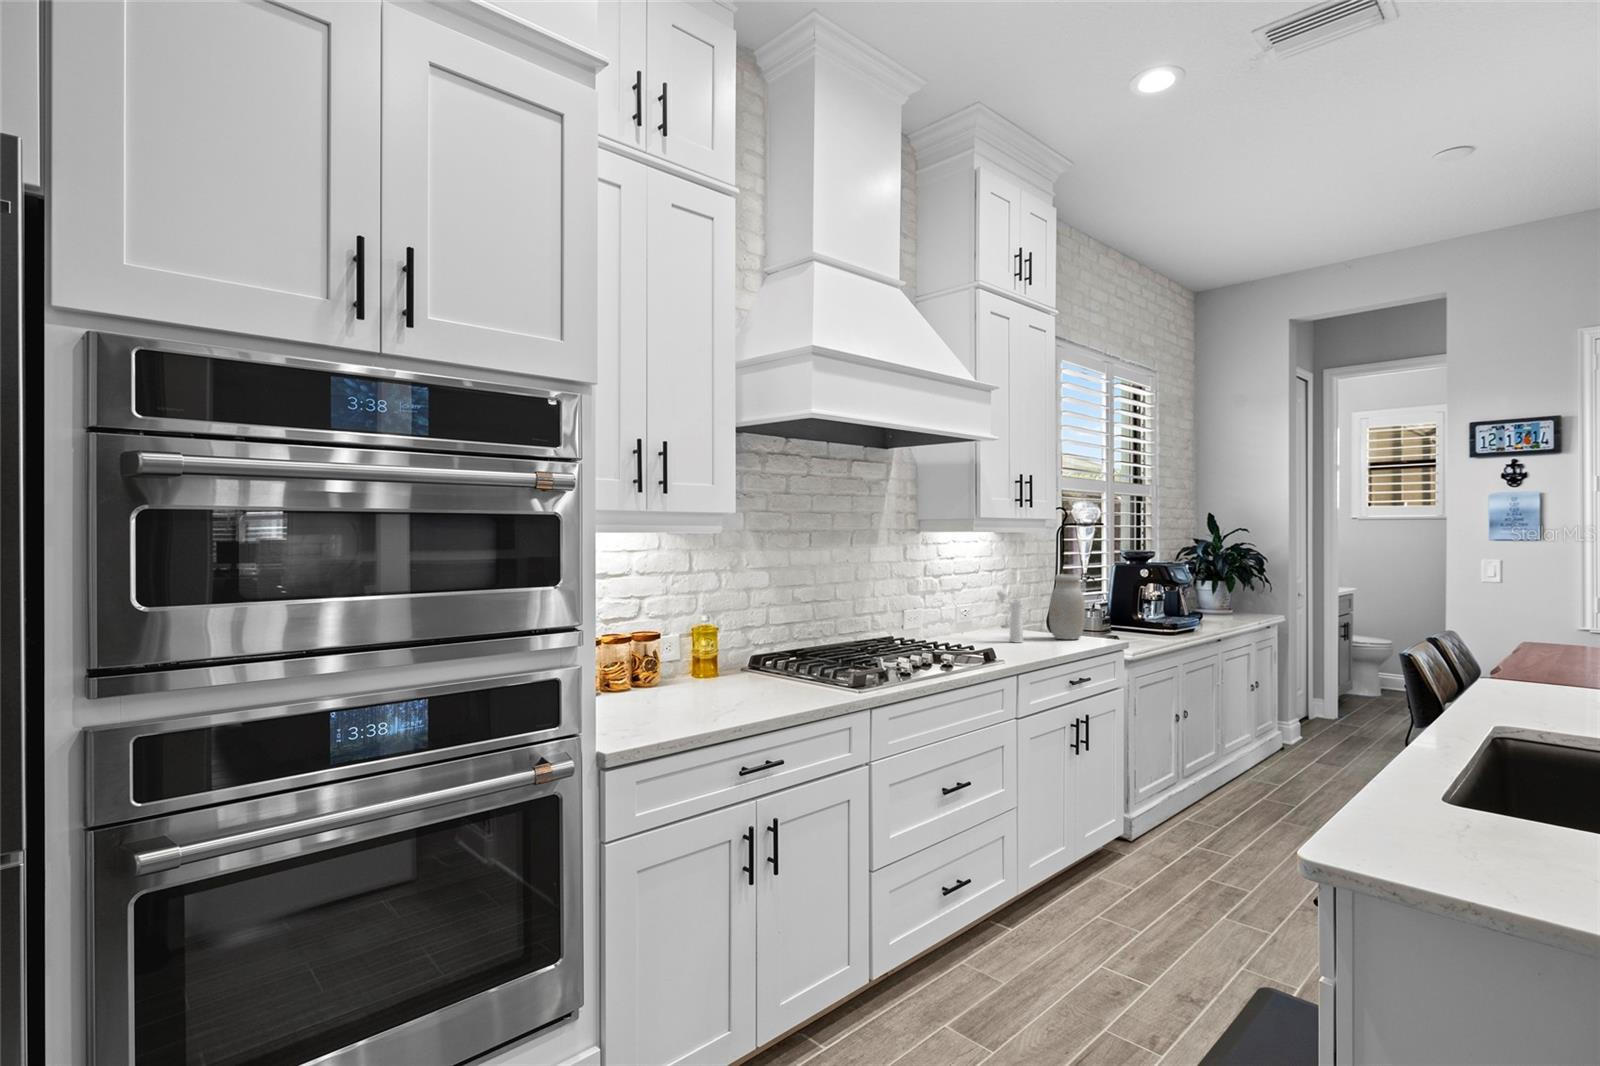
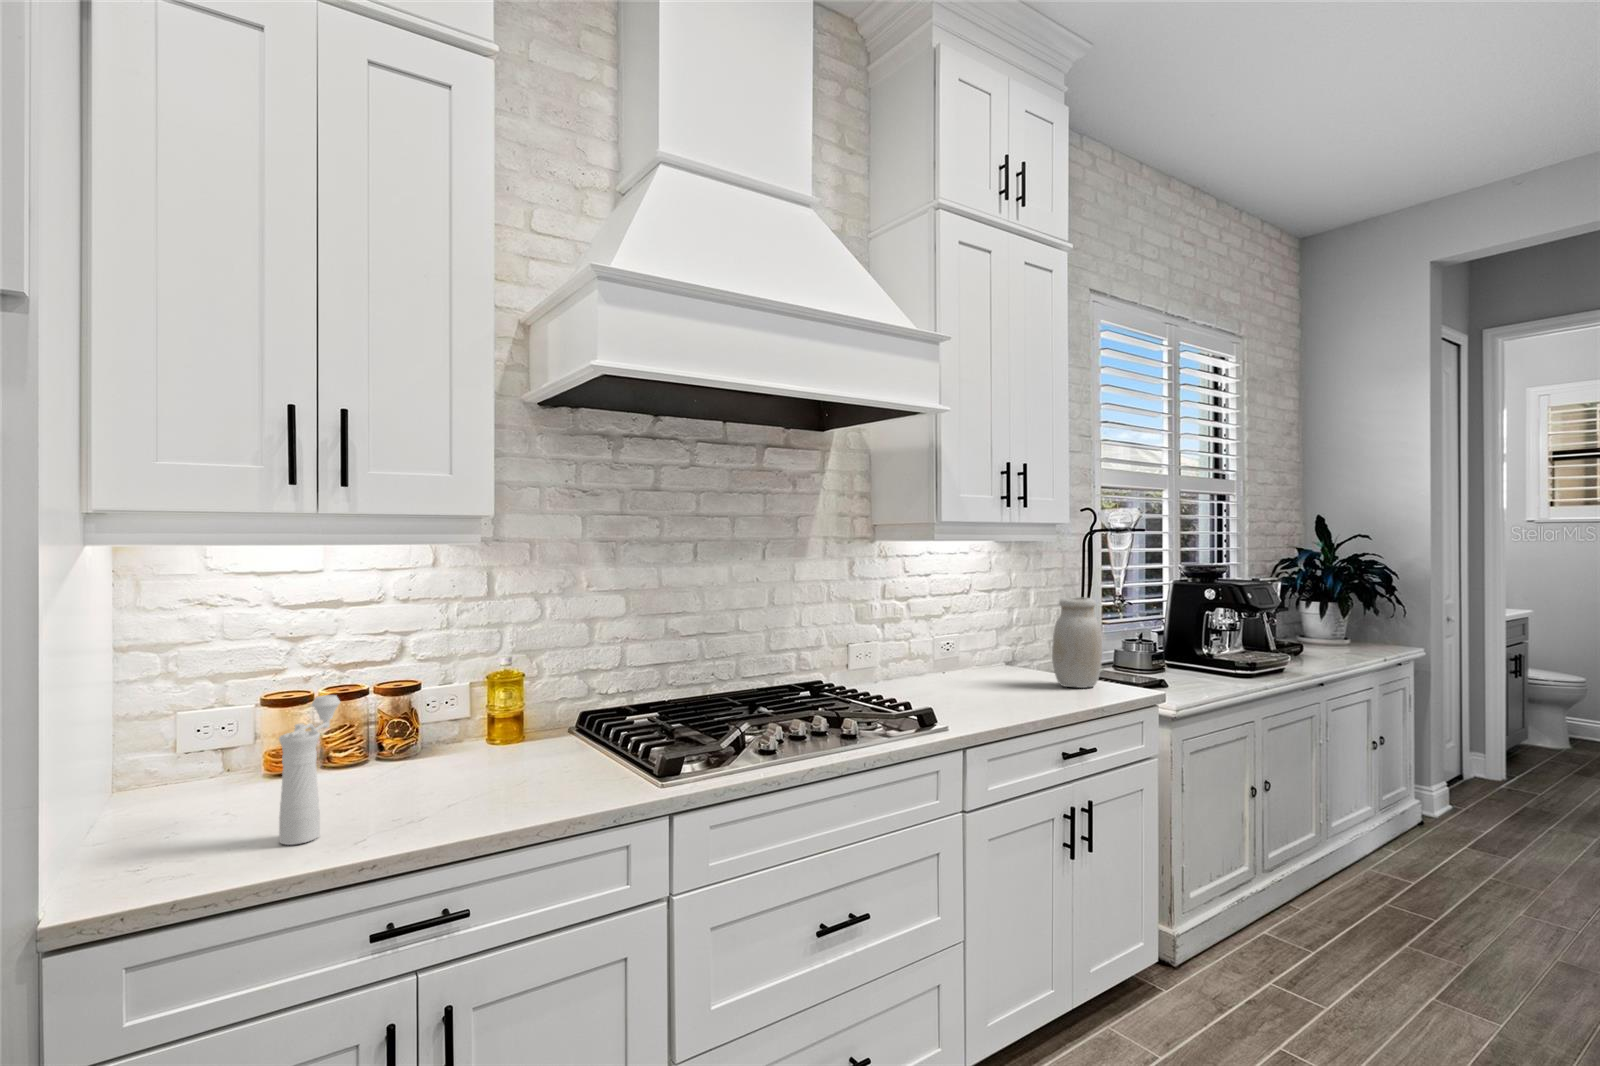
pepper mill: present [997,591,1023,643] -> present [279,695,340,845]

